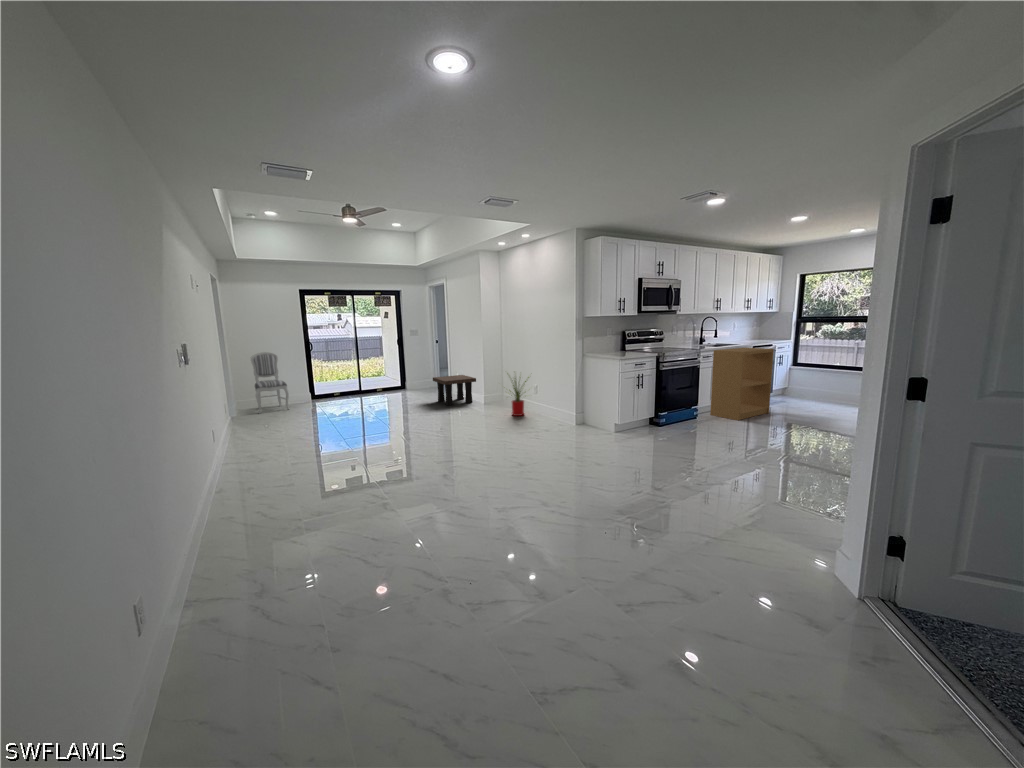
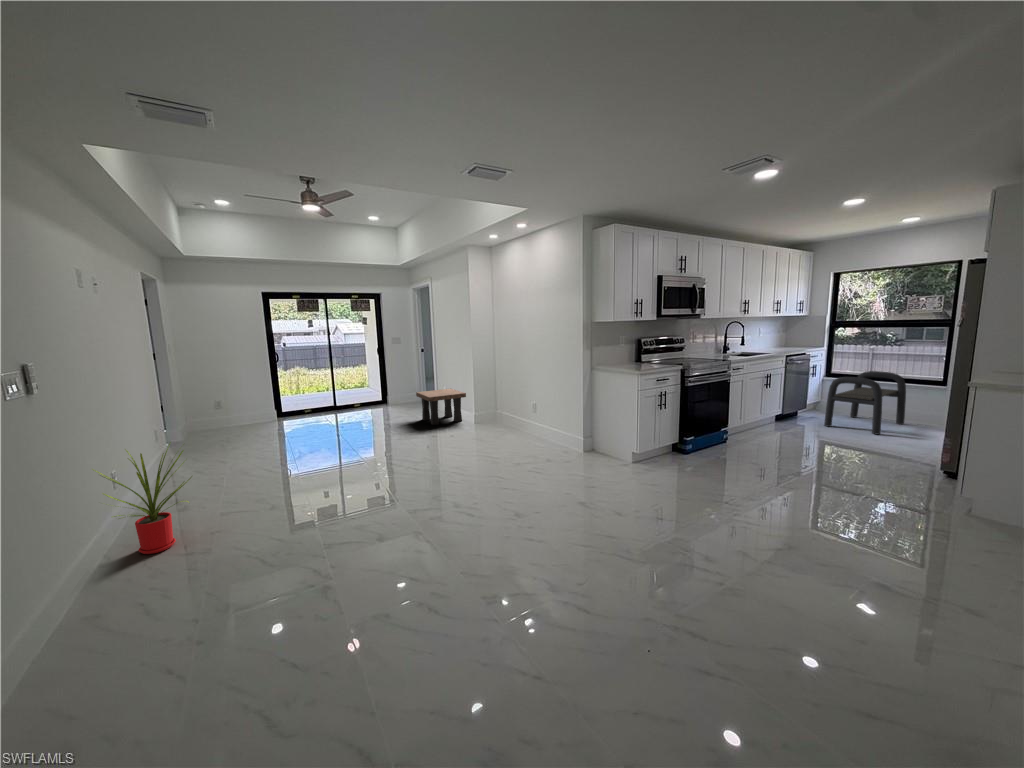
bookshelf: present [710,348,774,420] -> none [741,357,815,445]
dining chair: present [251,352,289,413] -> none [203,365,248,437]
bench: none [785,361,856,414] -> present [824,371,906,434]
house plant: present [509,377,529,416] -> present [93,444,192,554]

